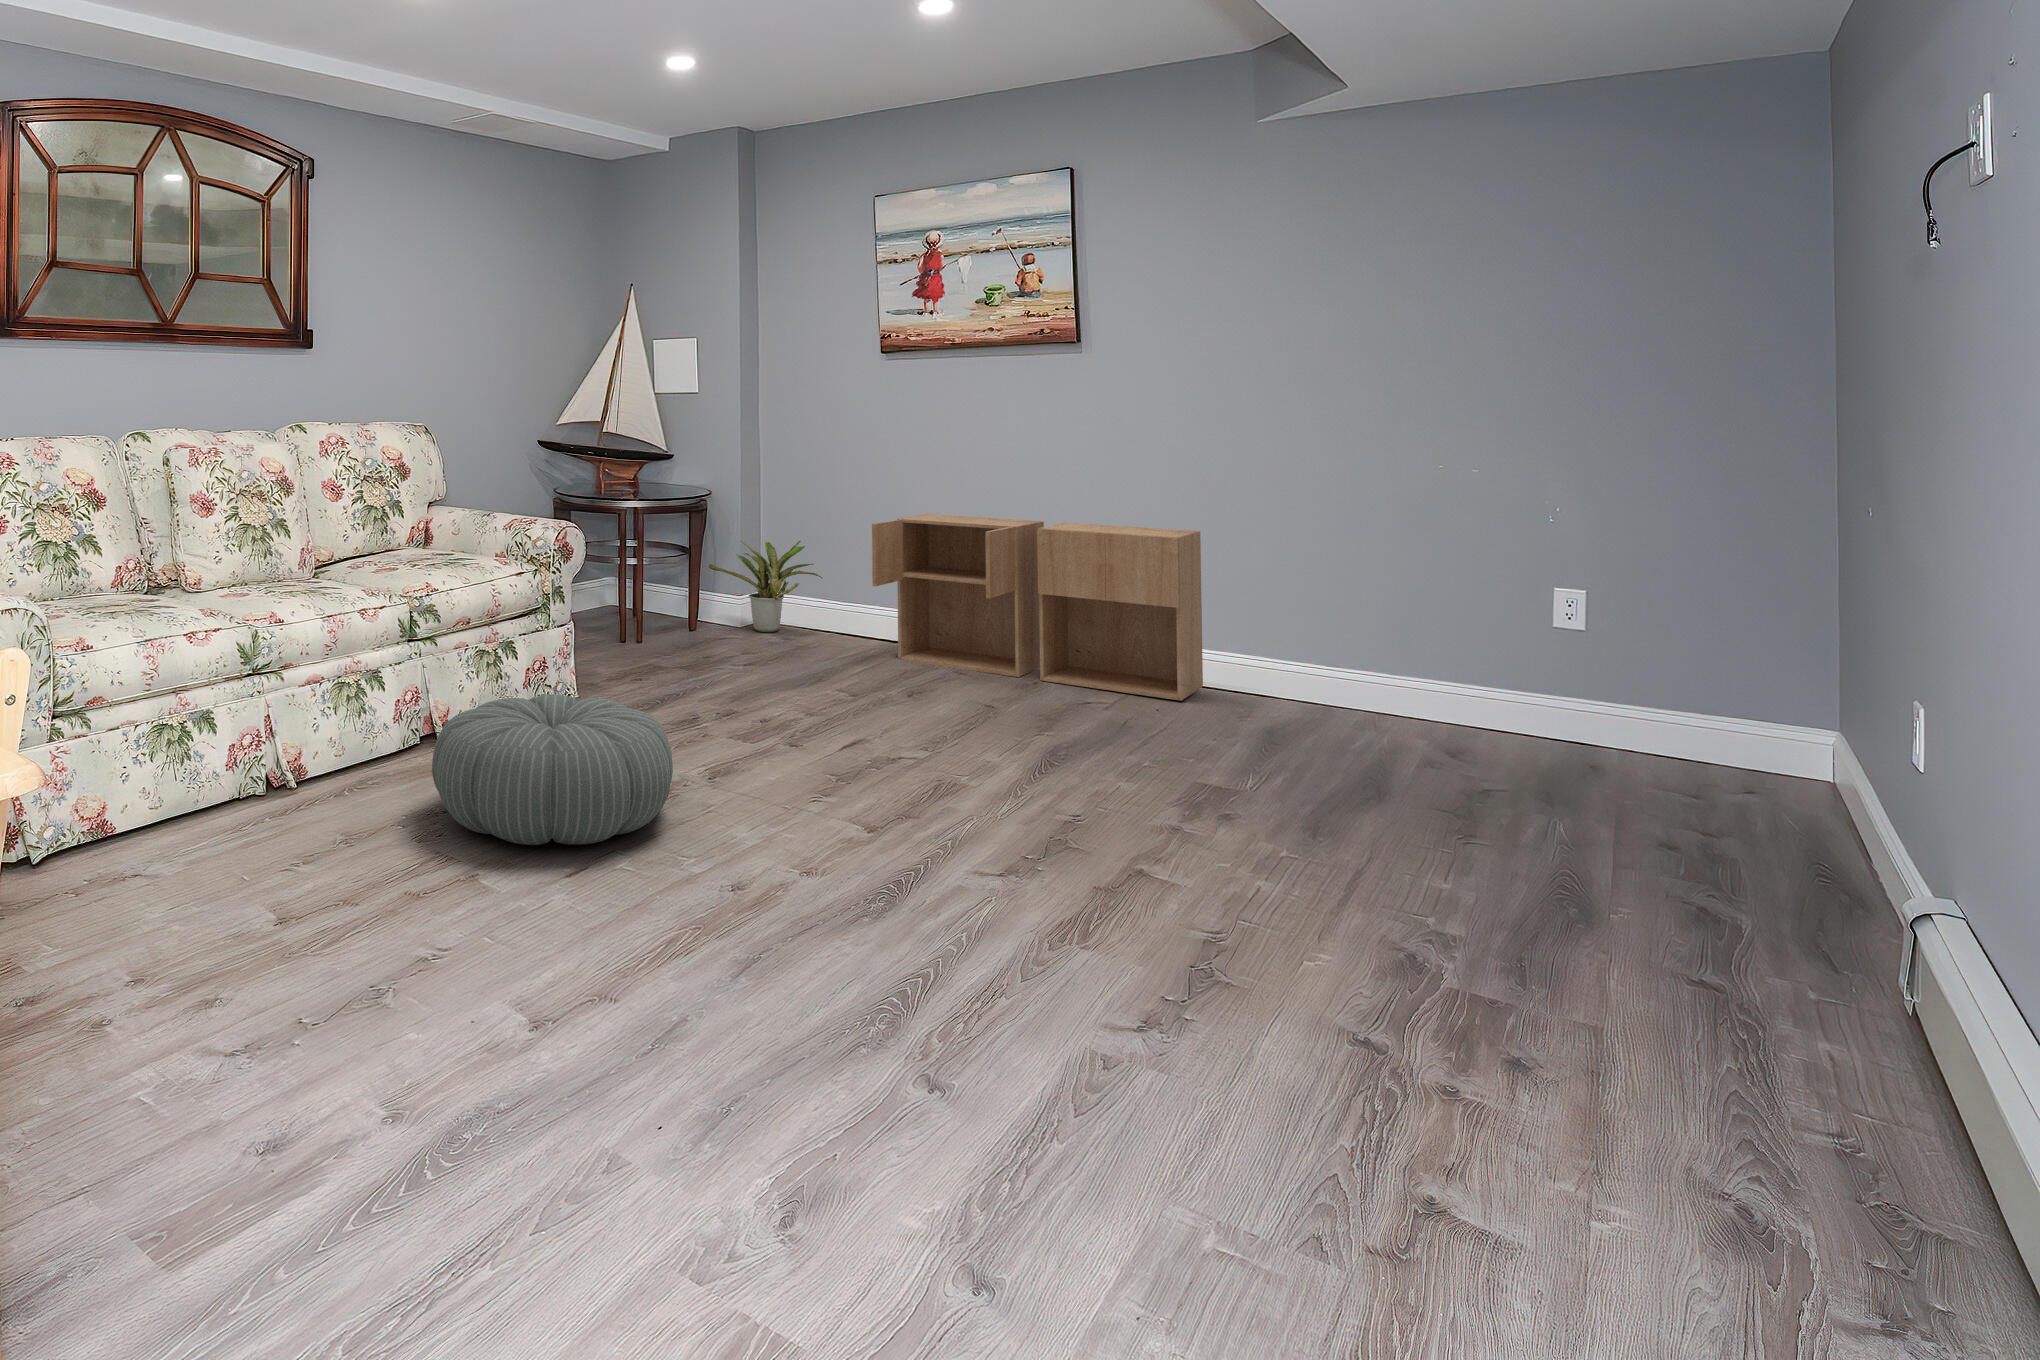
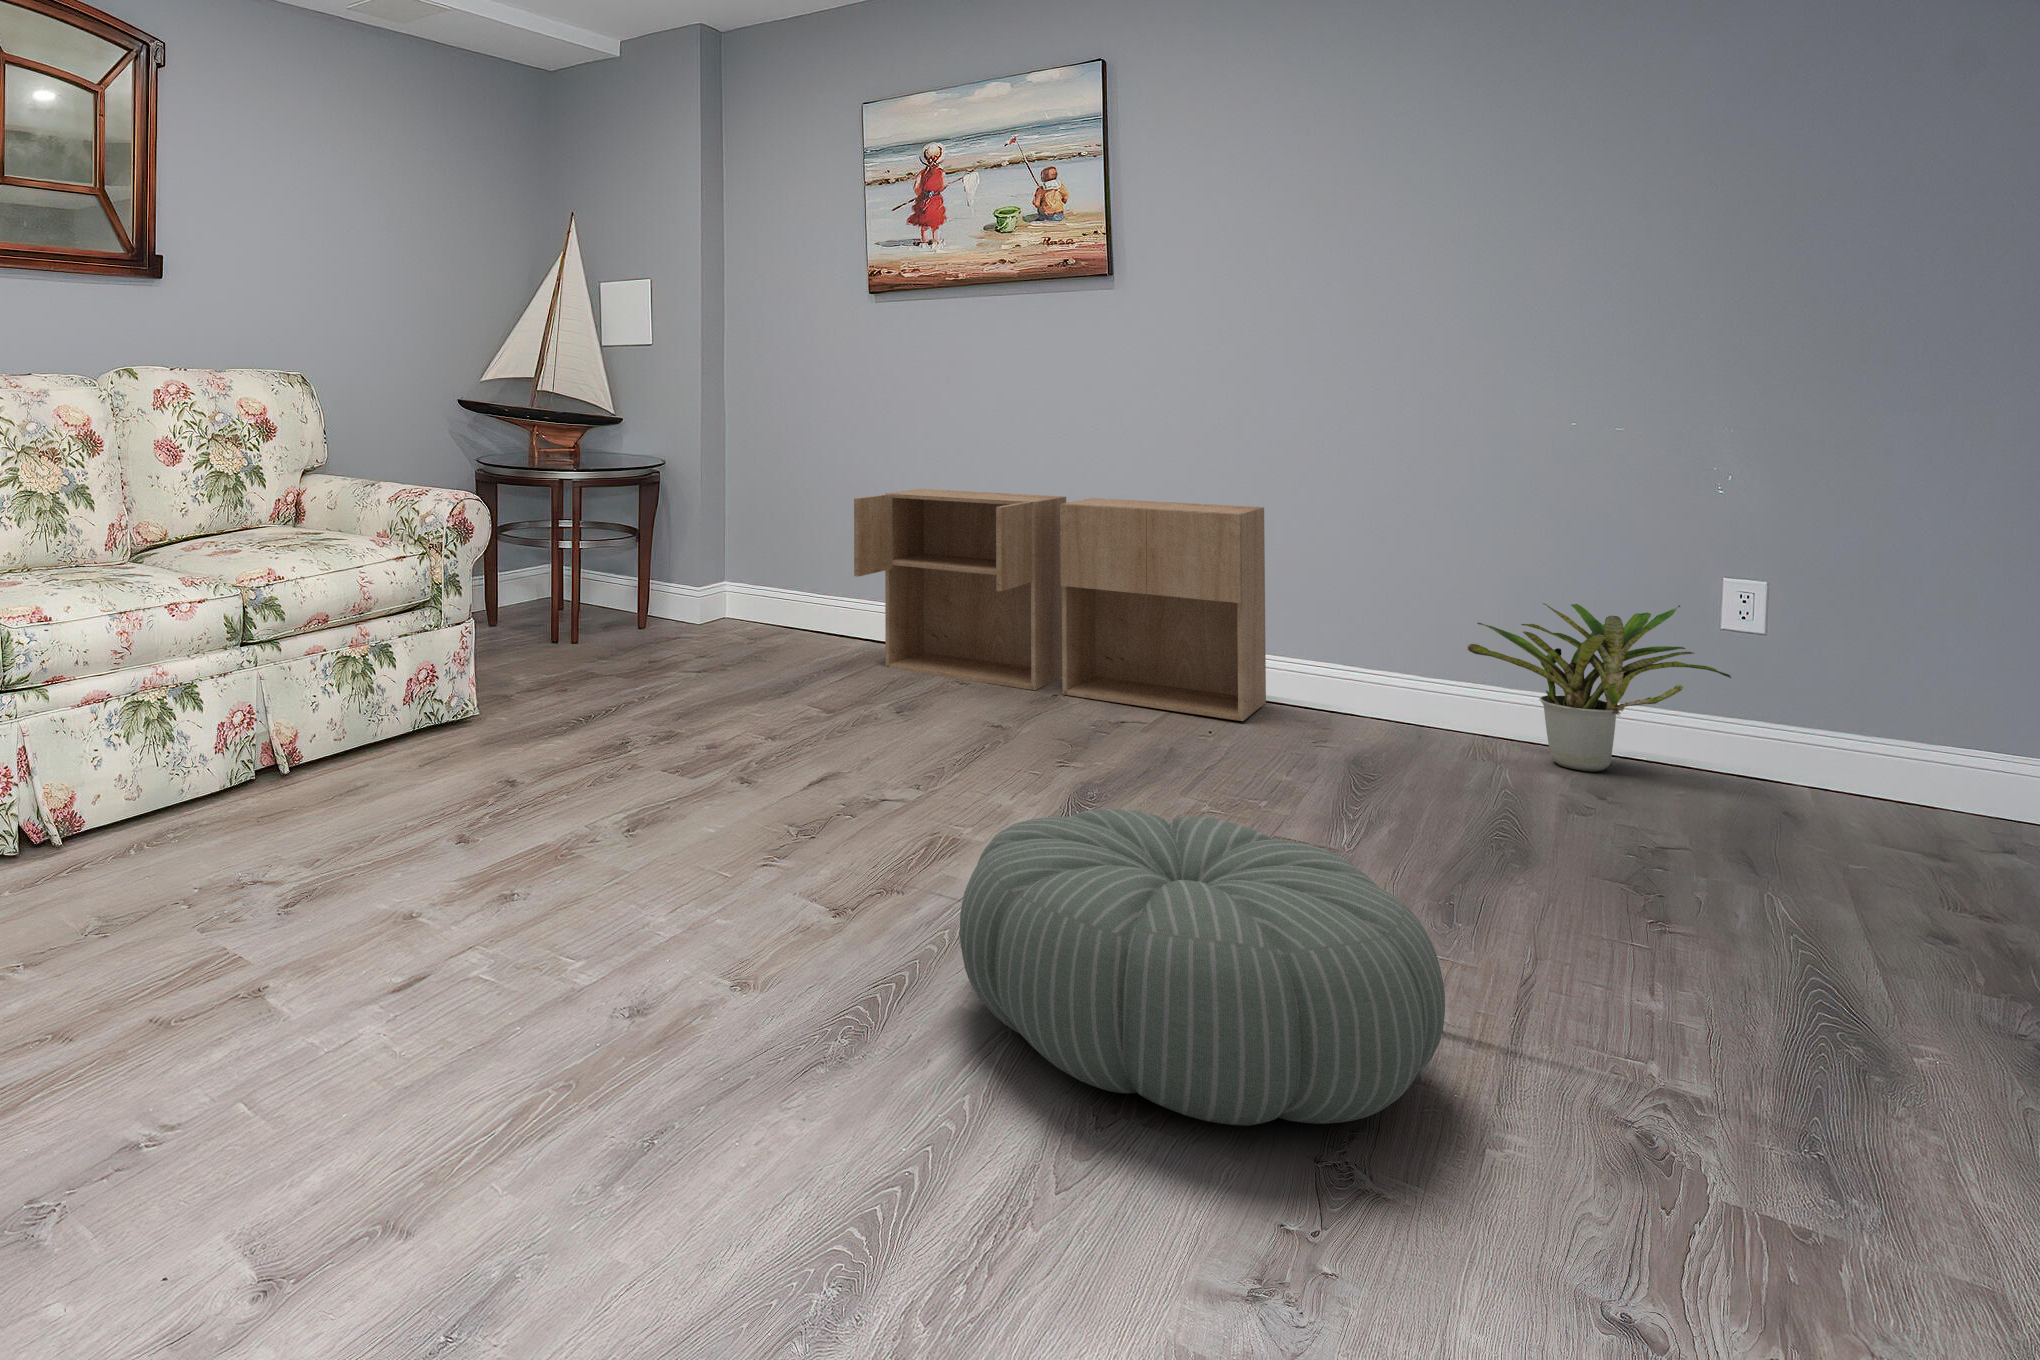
potted plant: present [709,541,822,632] -> present [1468,603,1731,772]
pouf: present [432,694,673,845] -> present [960,809,1445,1126]

